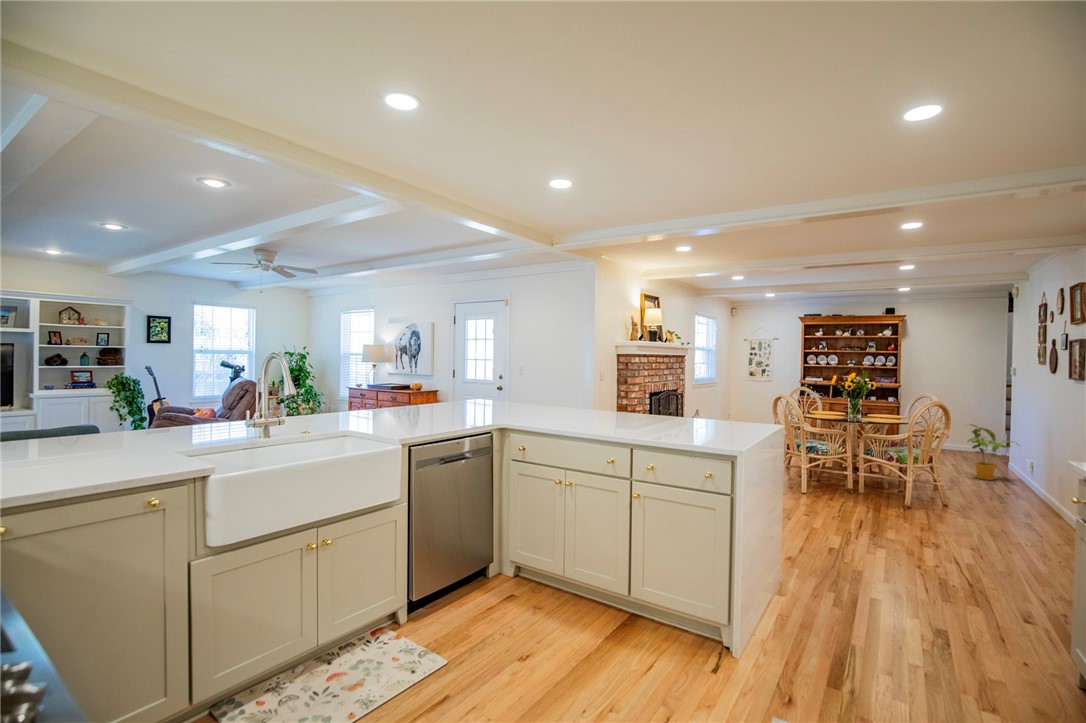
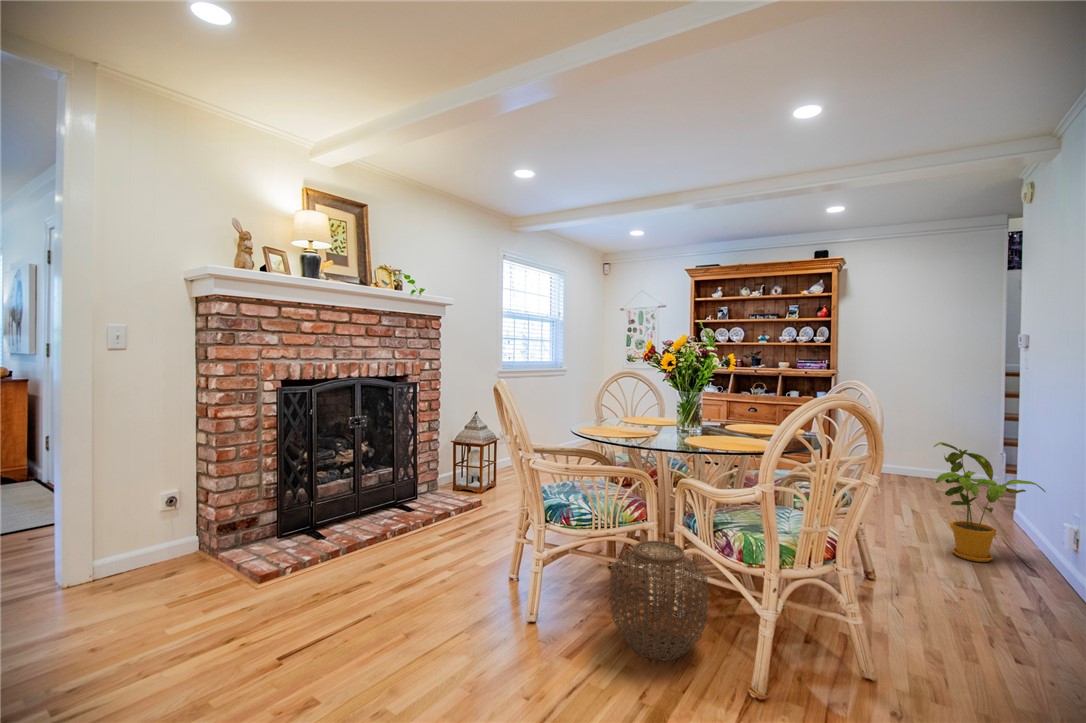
woven basket: none [839,458,882,500] -> present [610,541,708,660]

